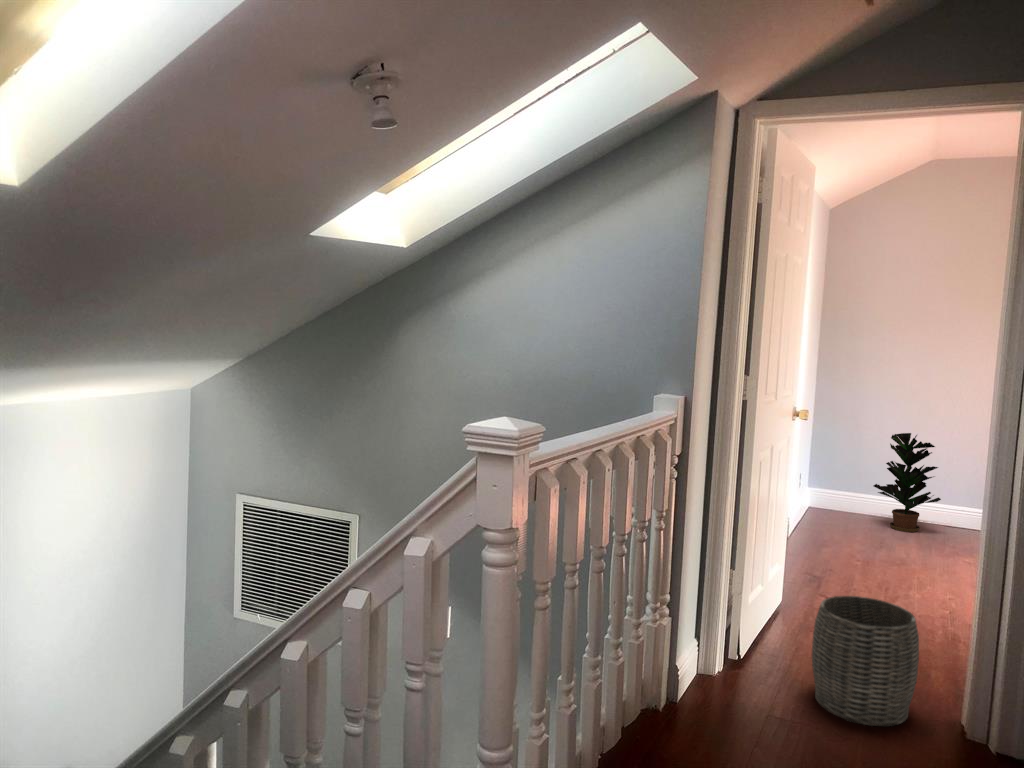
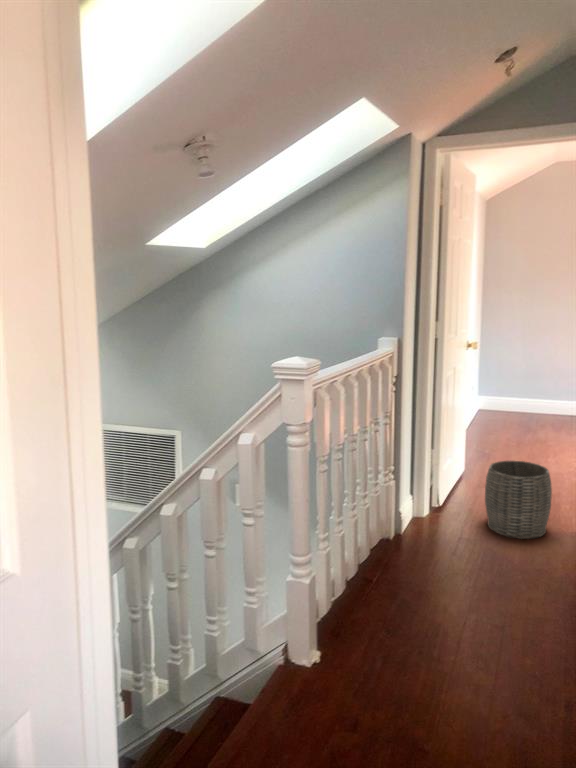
potted plant: present [873,433,941,532] -> none [521,355,567,422]

